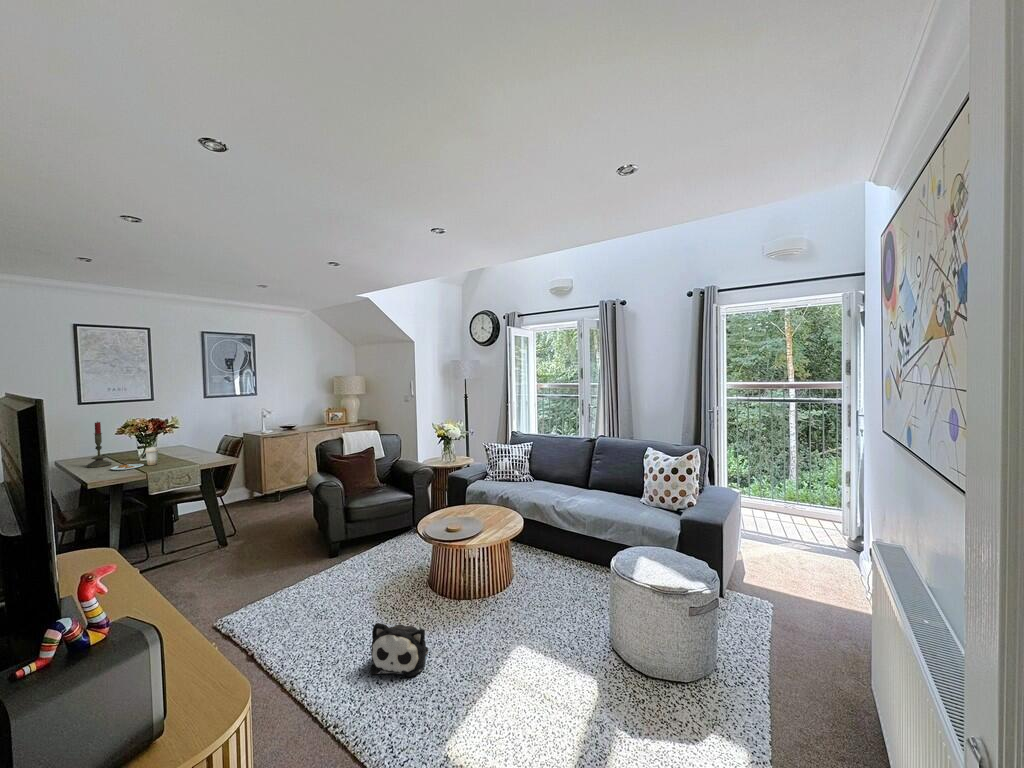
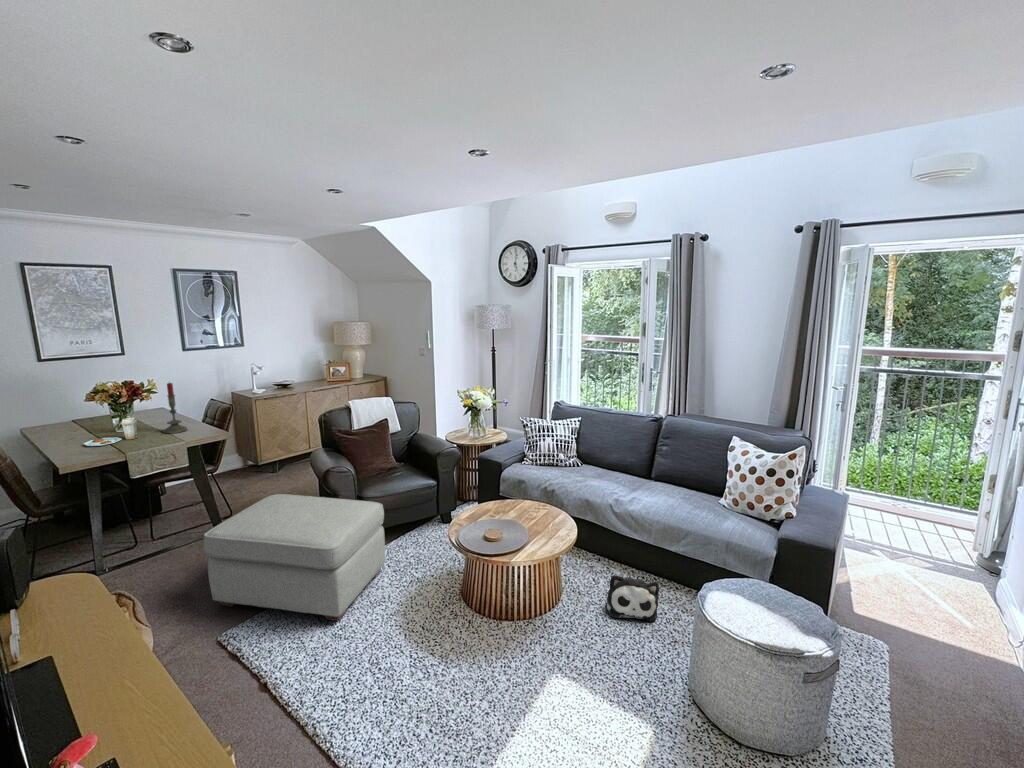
candle: present [87,422,112,468] -> present [163,383,187,434]
ottoman: none [208,506,365,607] -> present [204,494,385,621]
plush toy: present [370,623,428,677] -> present [607,575,659,621]

